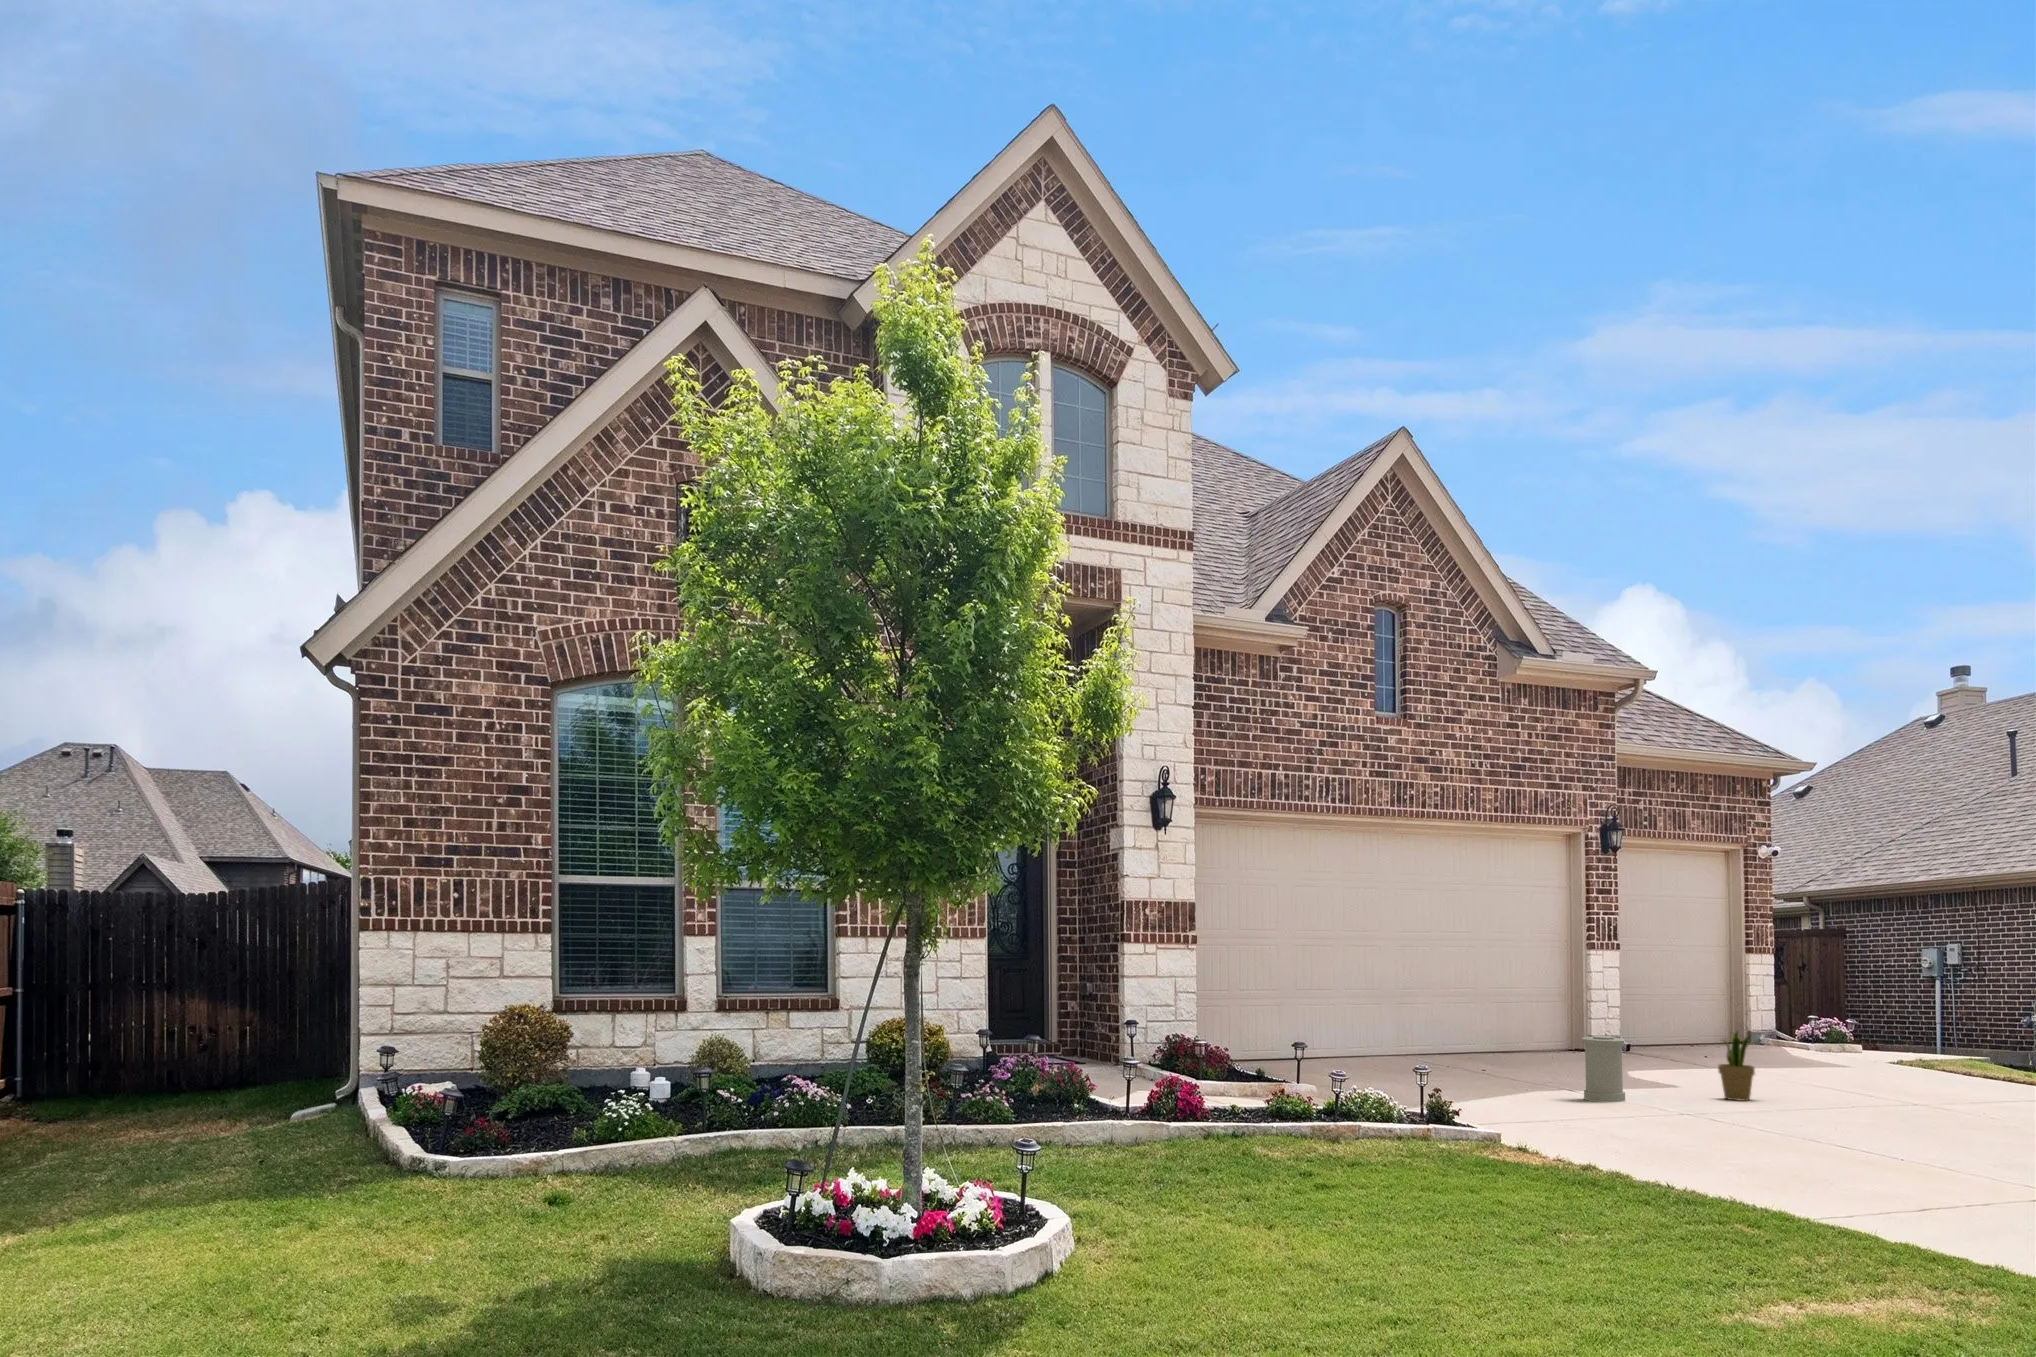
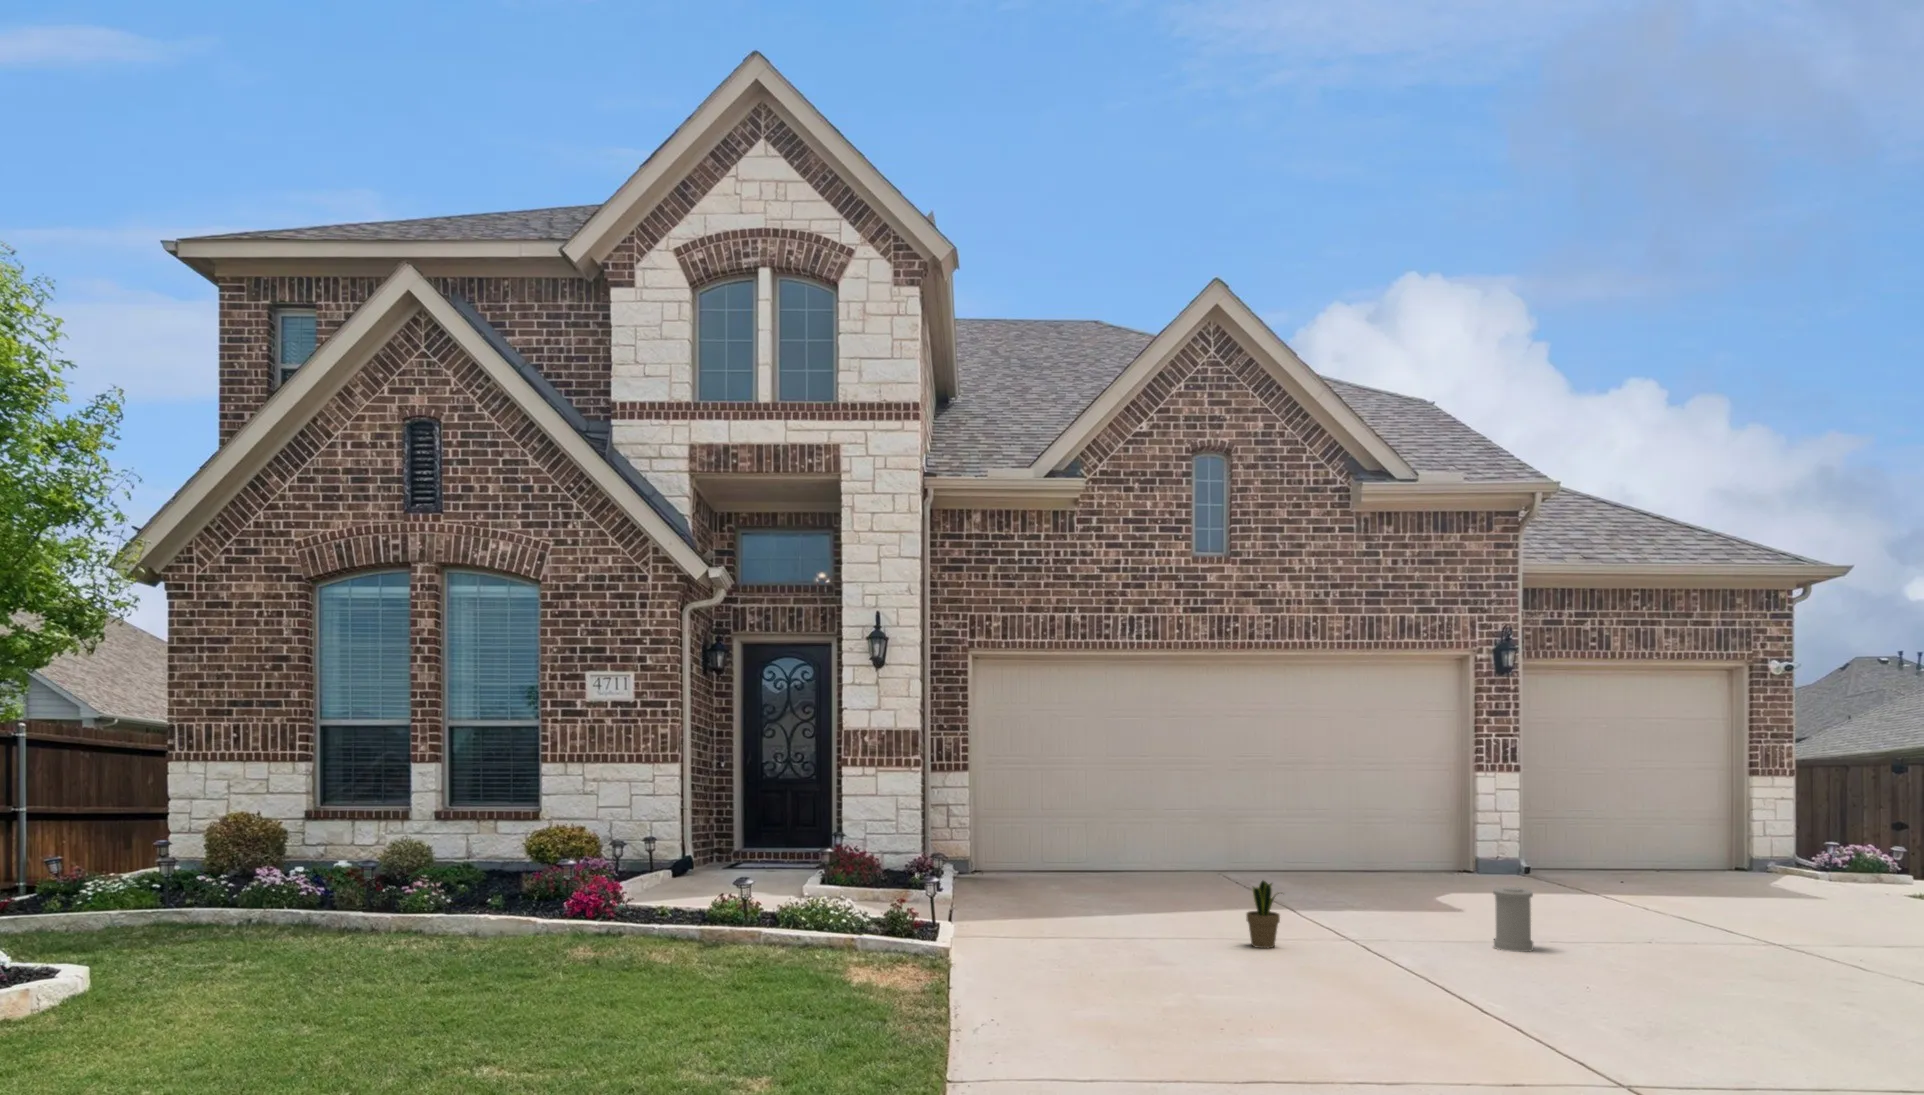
trash can: present [1583,1036,1626,1102] -> present [1493,887,1534,952]

